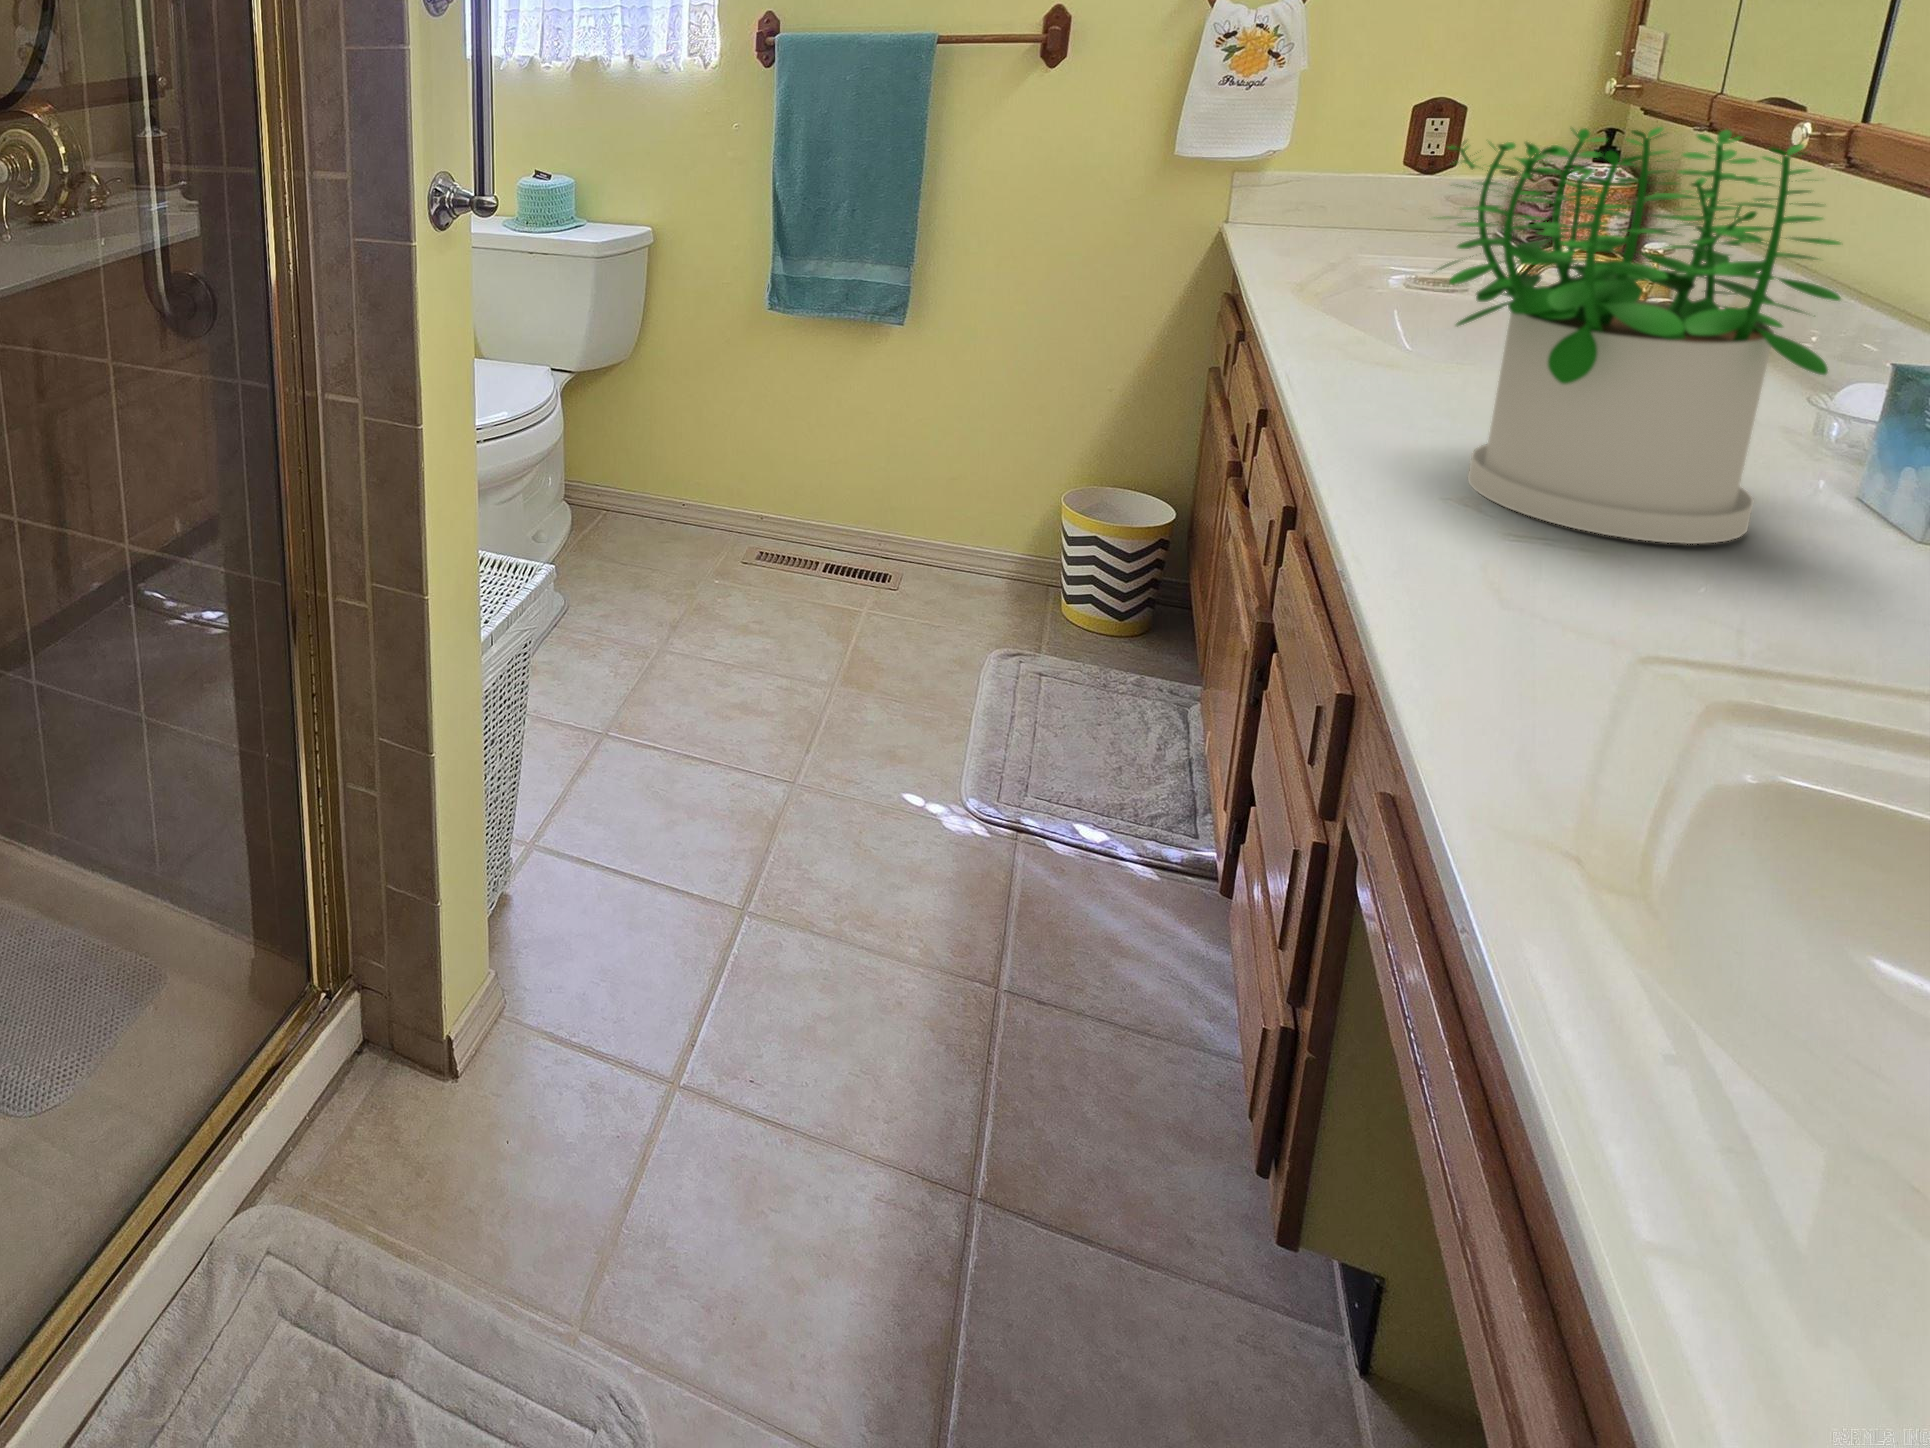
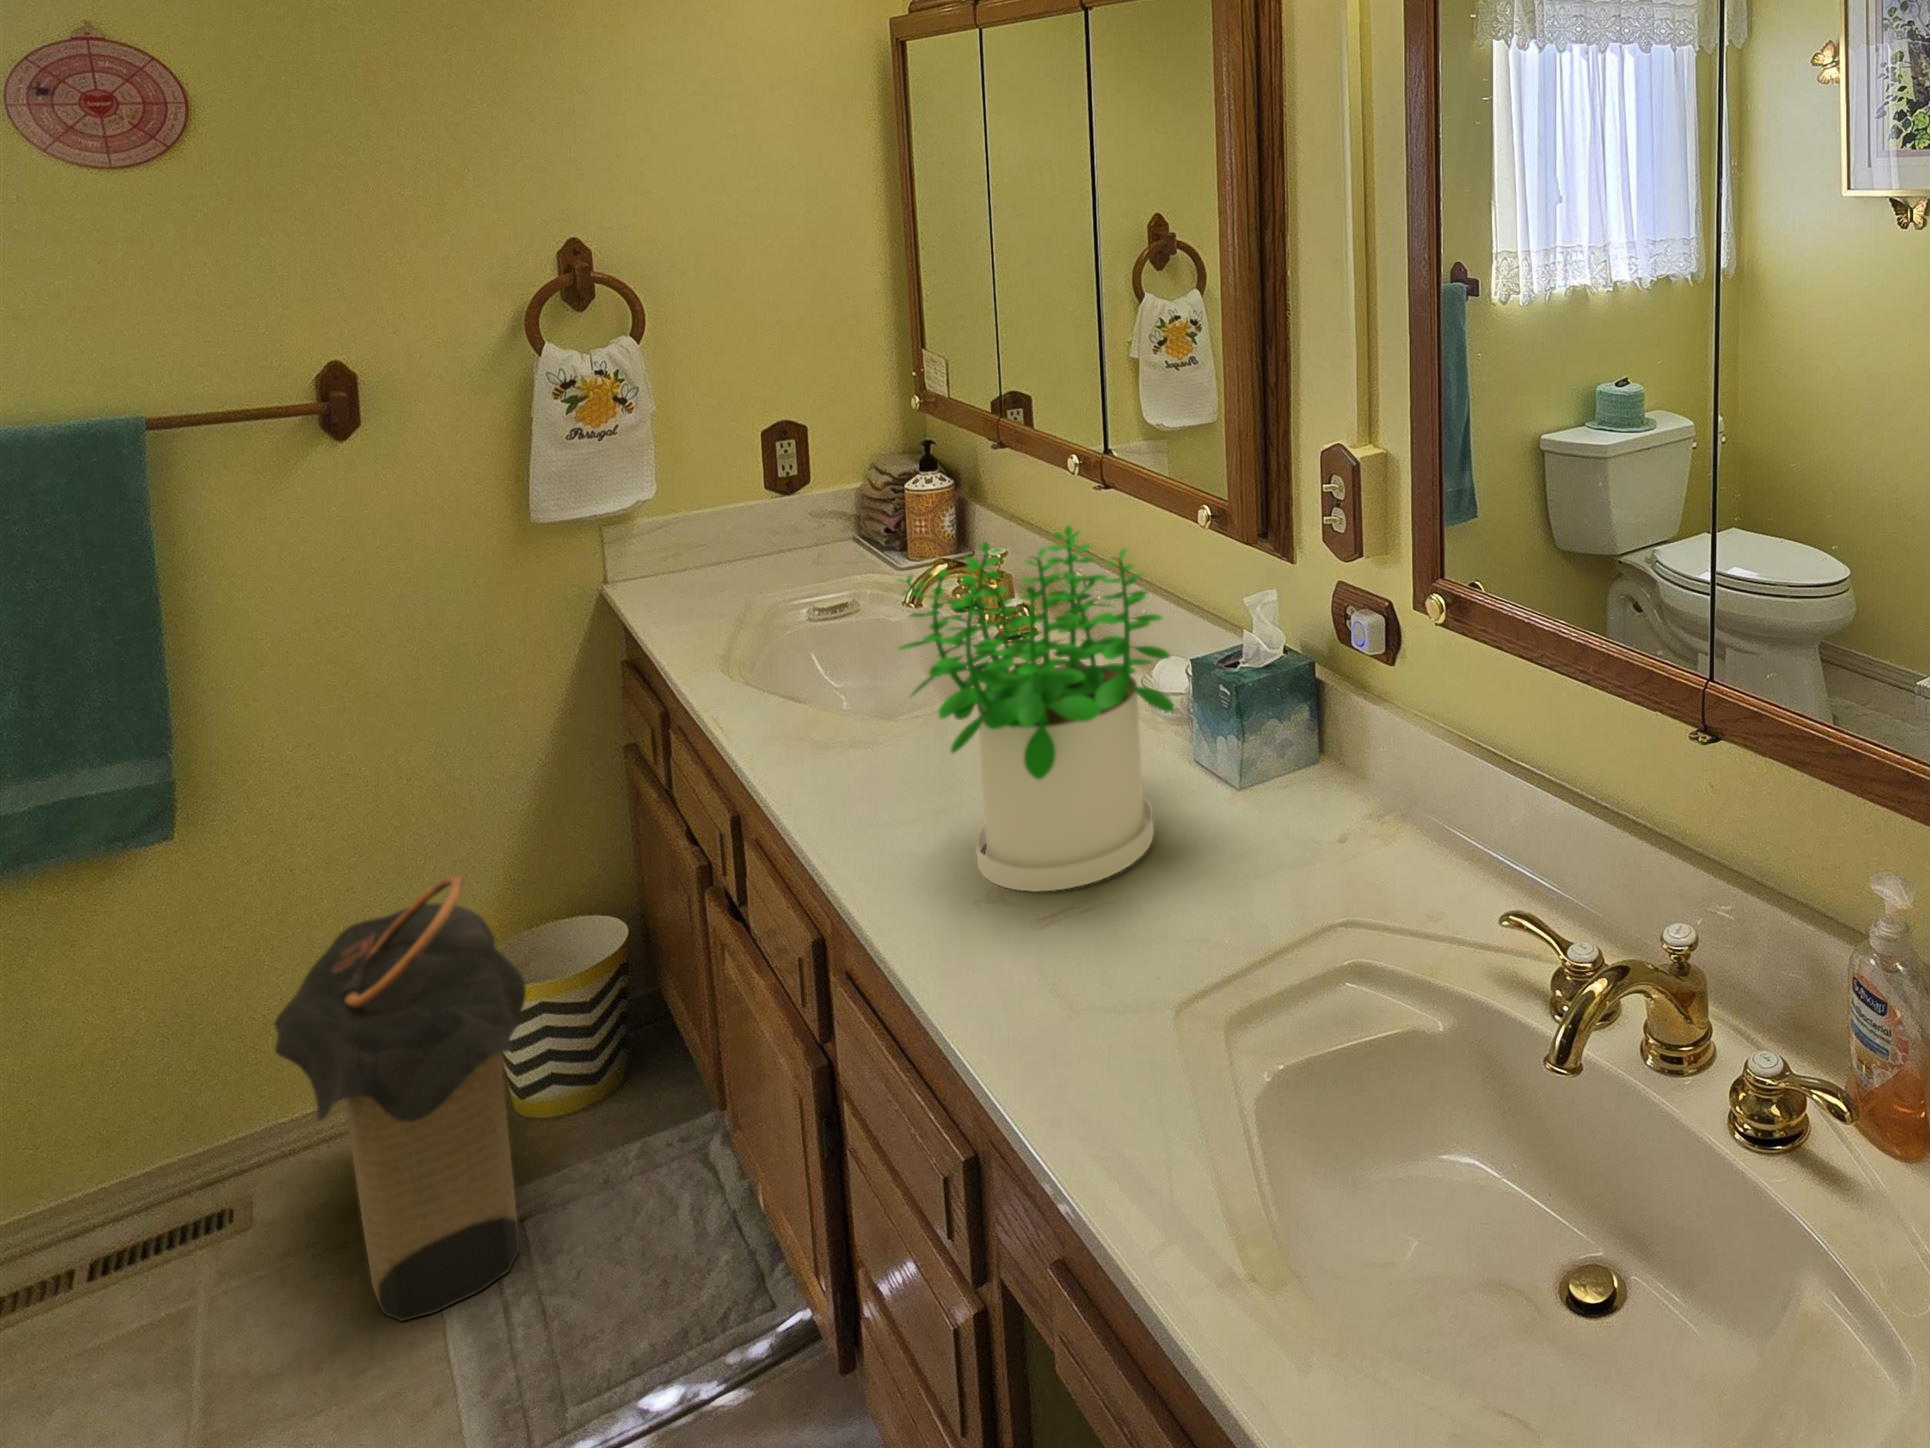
laundry hamper: none [927,399,1083,695] -> present [275,876,526,1321]

